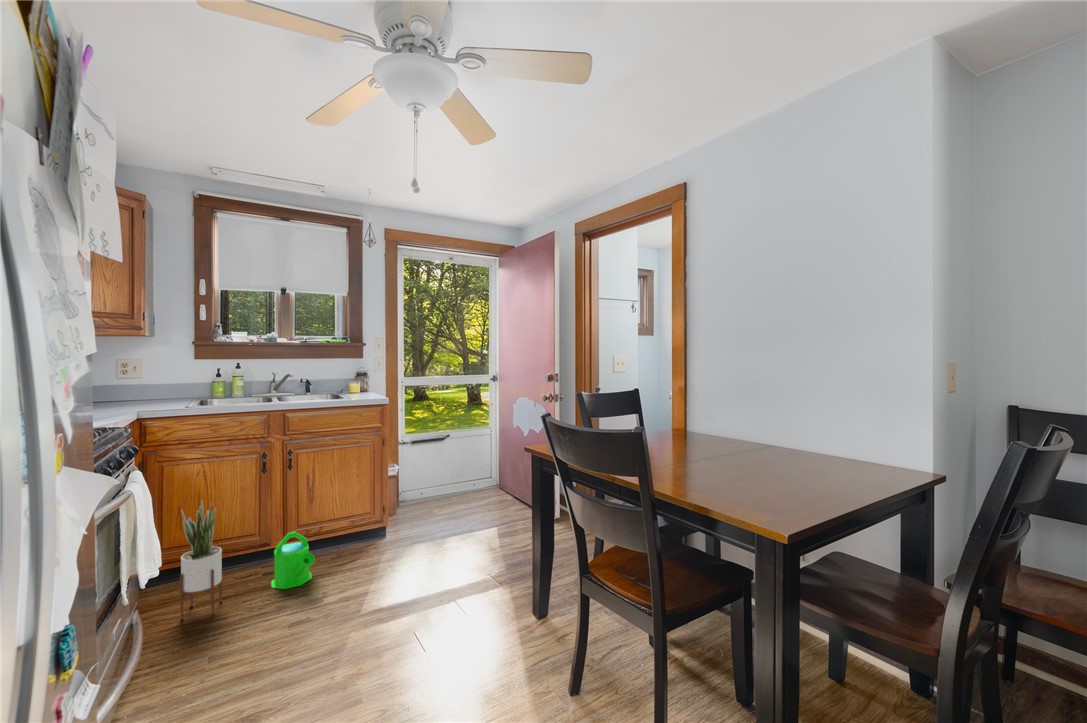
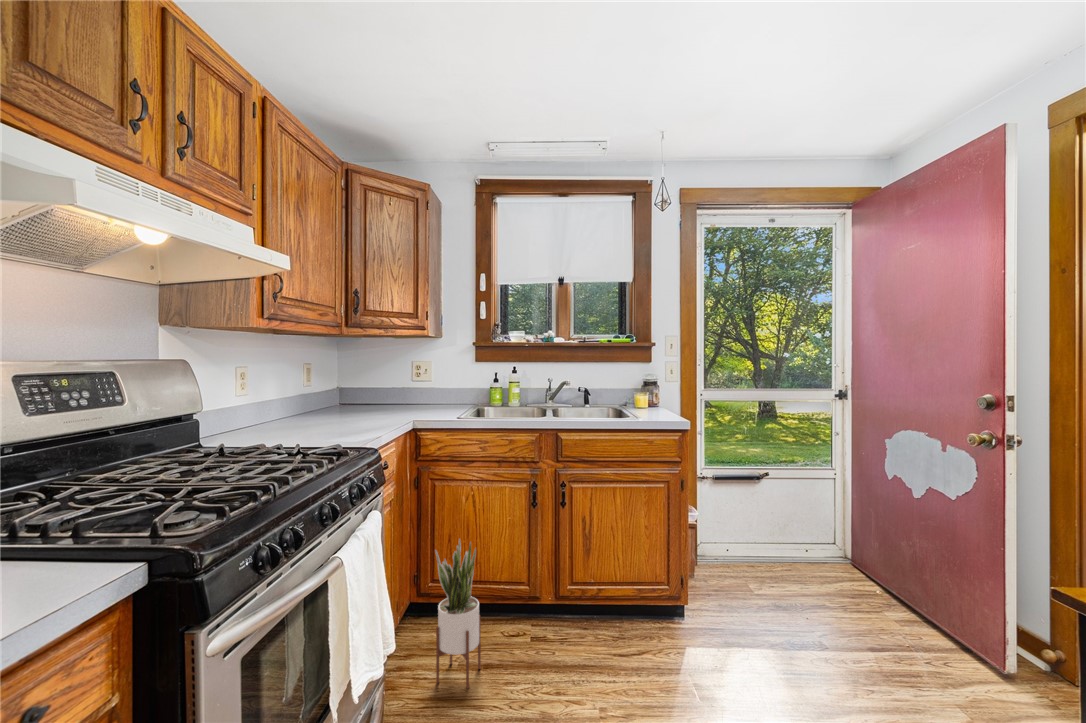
watering can: present [271,531,315,589] -> none [534,595,585,675]

